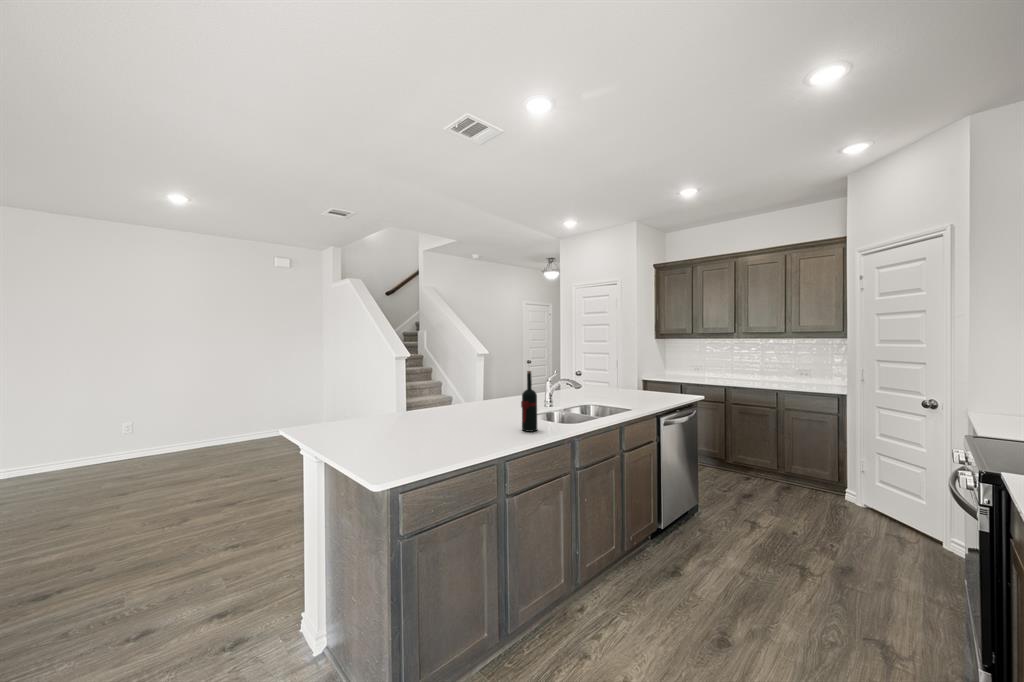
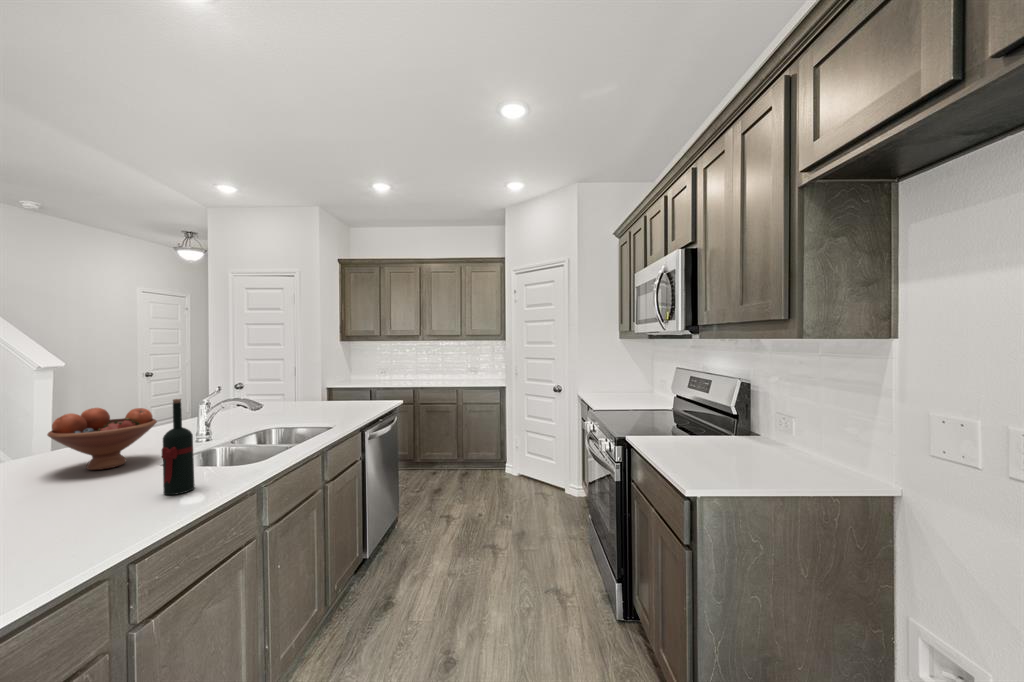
fruit bowl: none [473,375,521,412] -> present [47,408,157,470]

